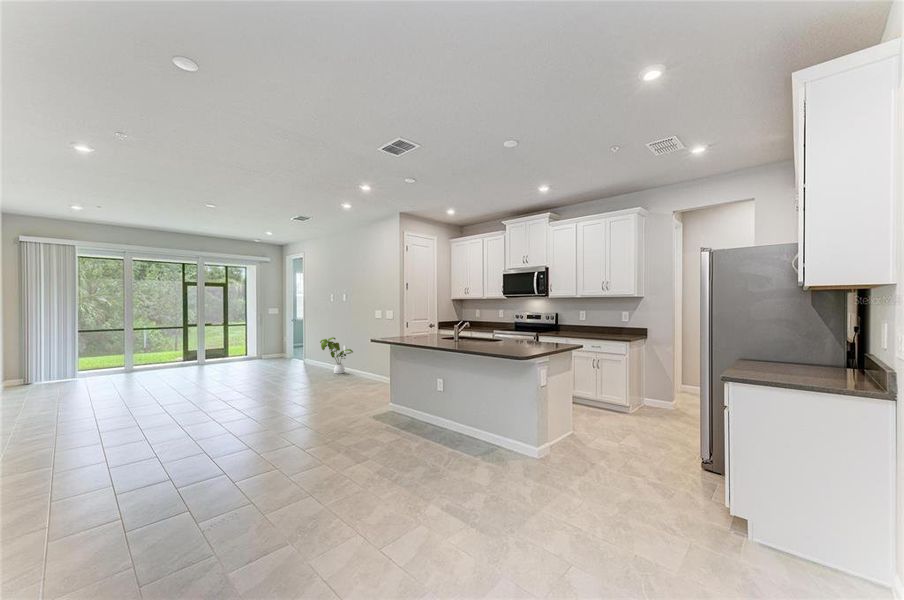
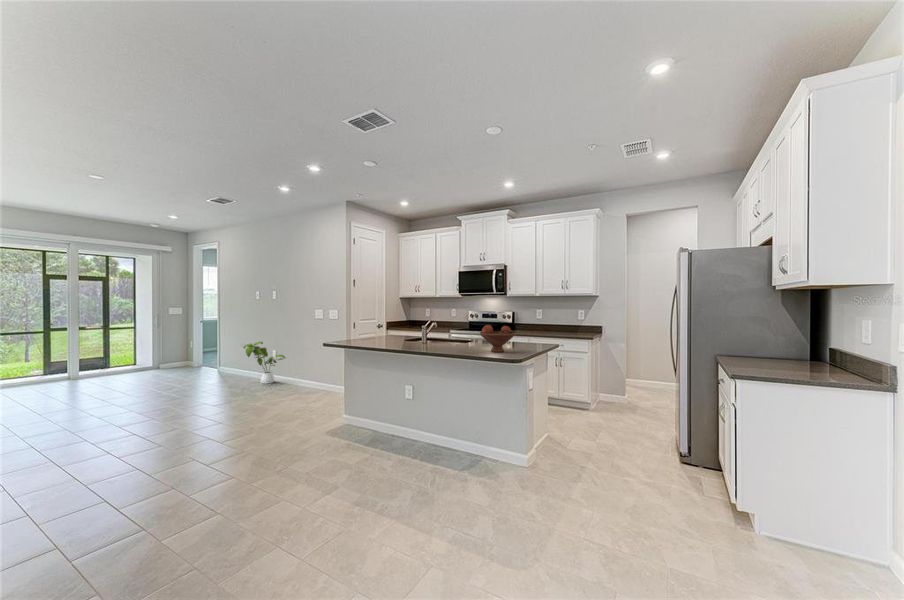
fruit bowl: none [496,325,530,350] -> present [480,325,515,352]

